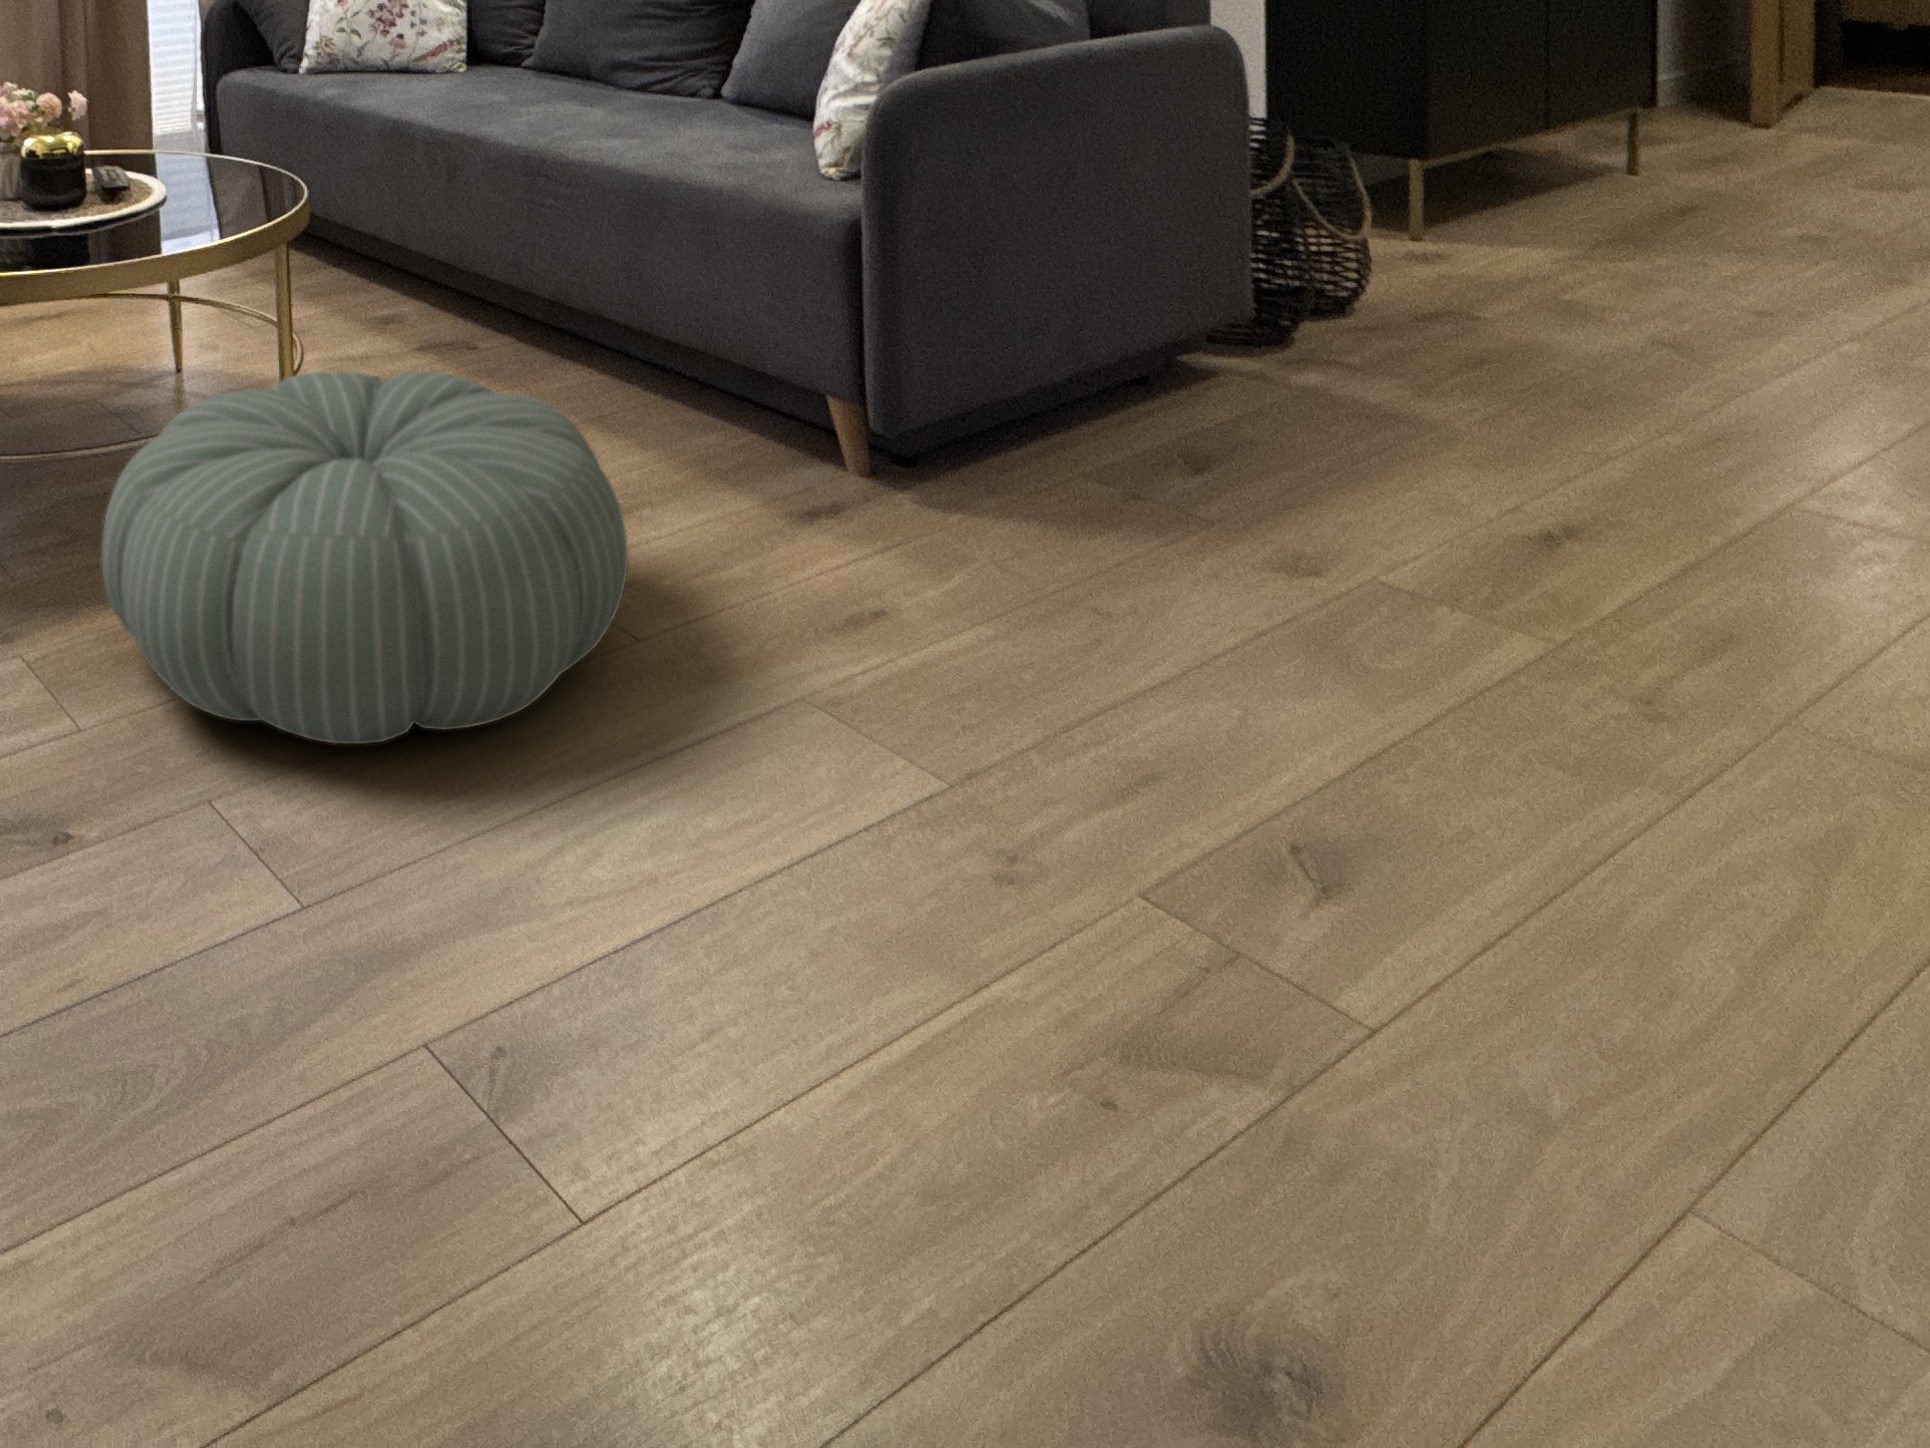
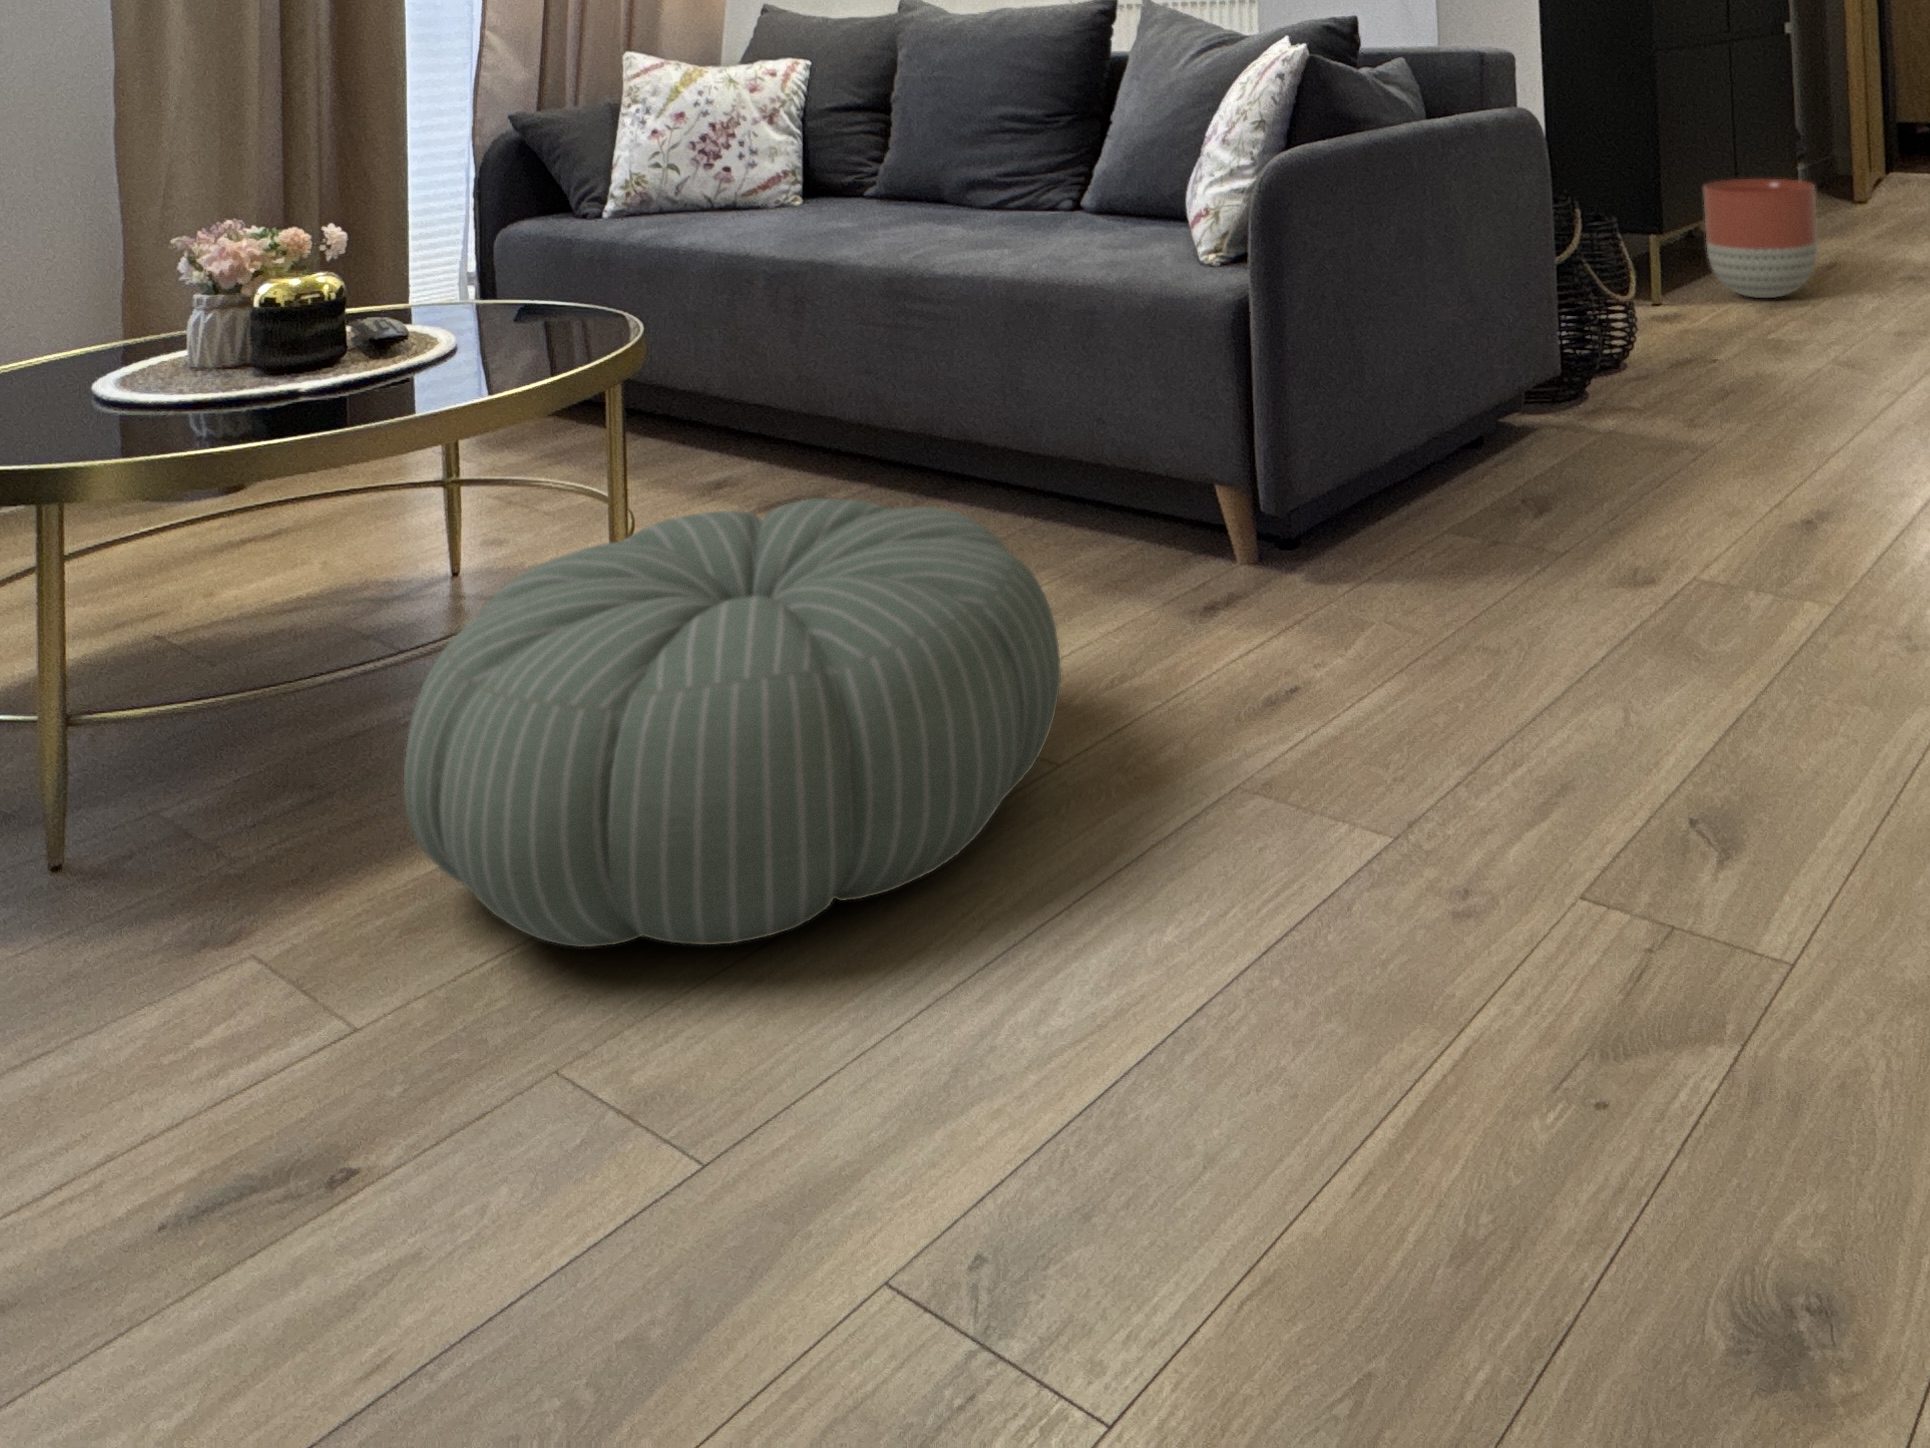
planter: none [1488,96,1651,240] -> present [1703,179,1817,298]

